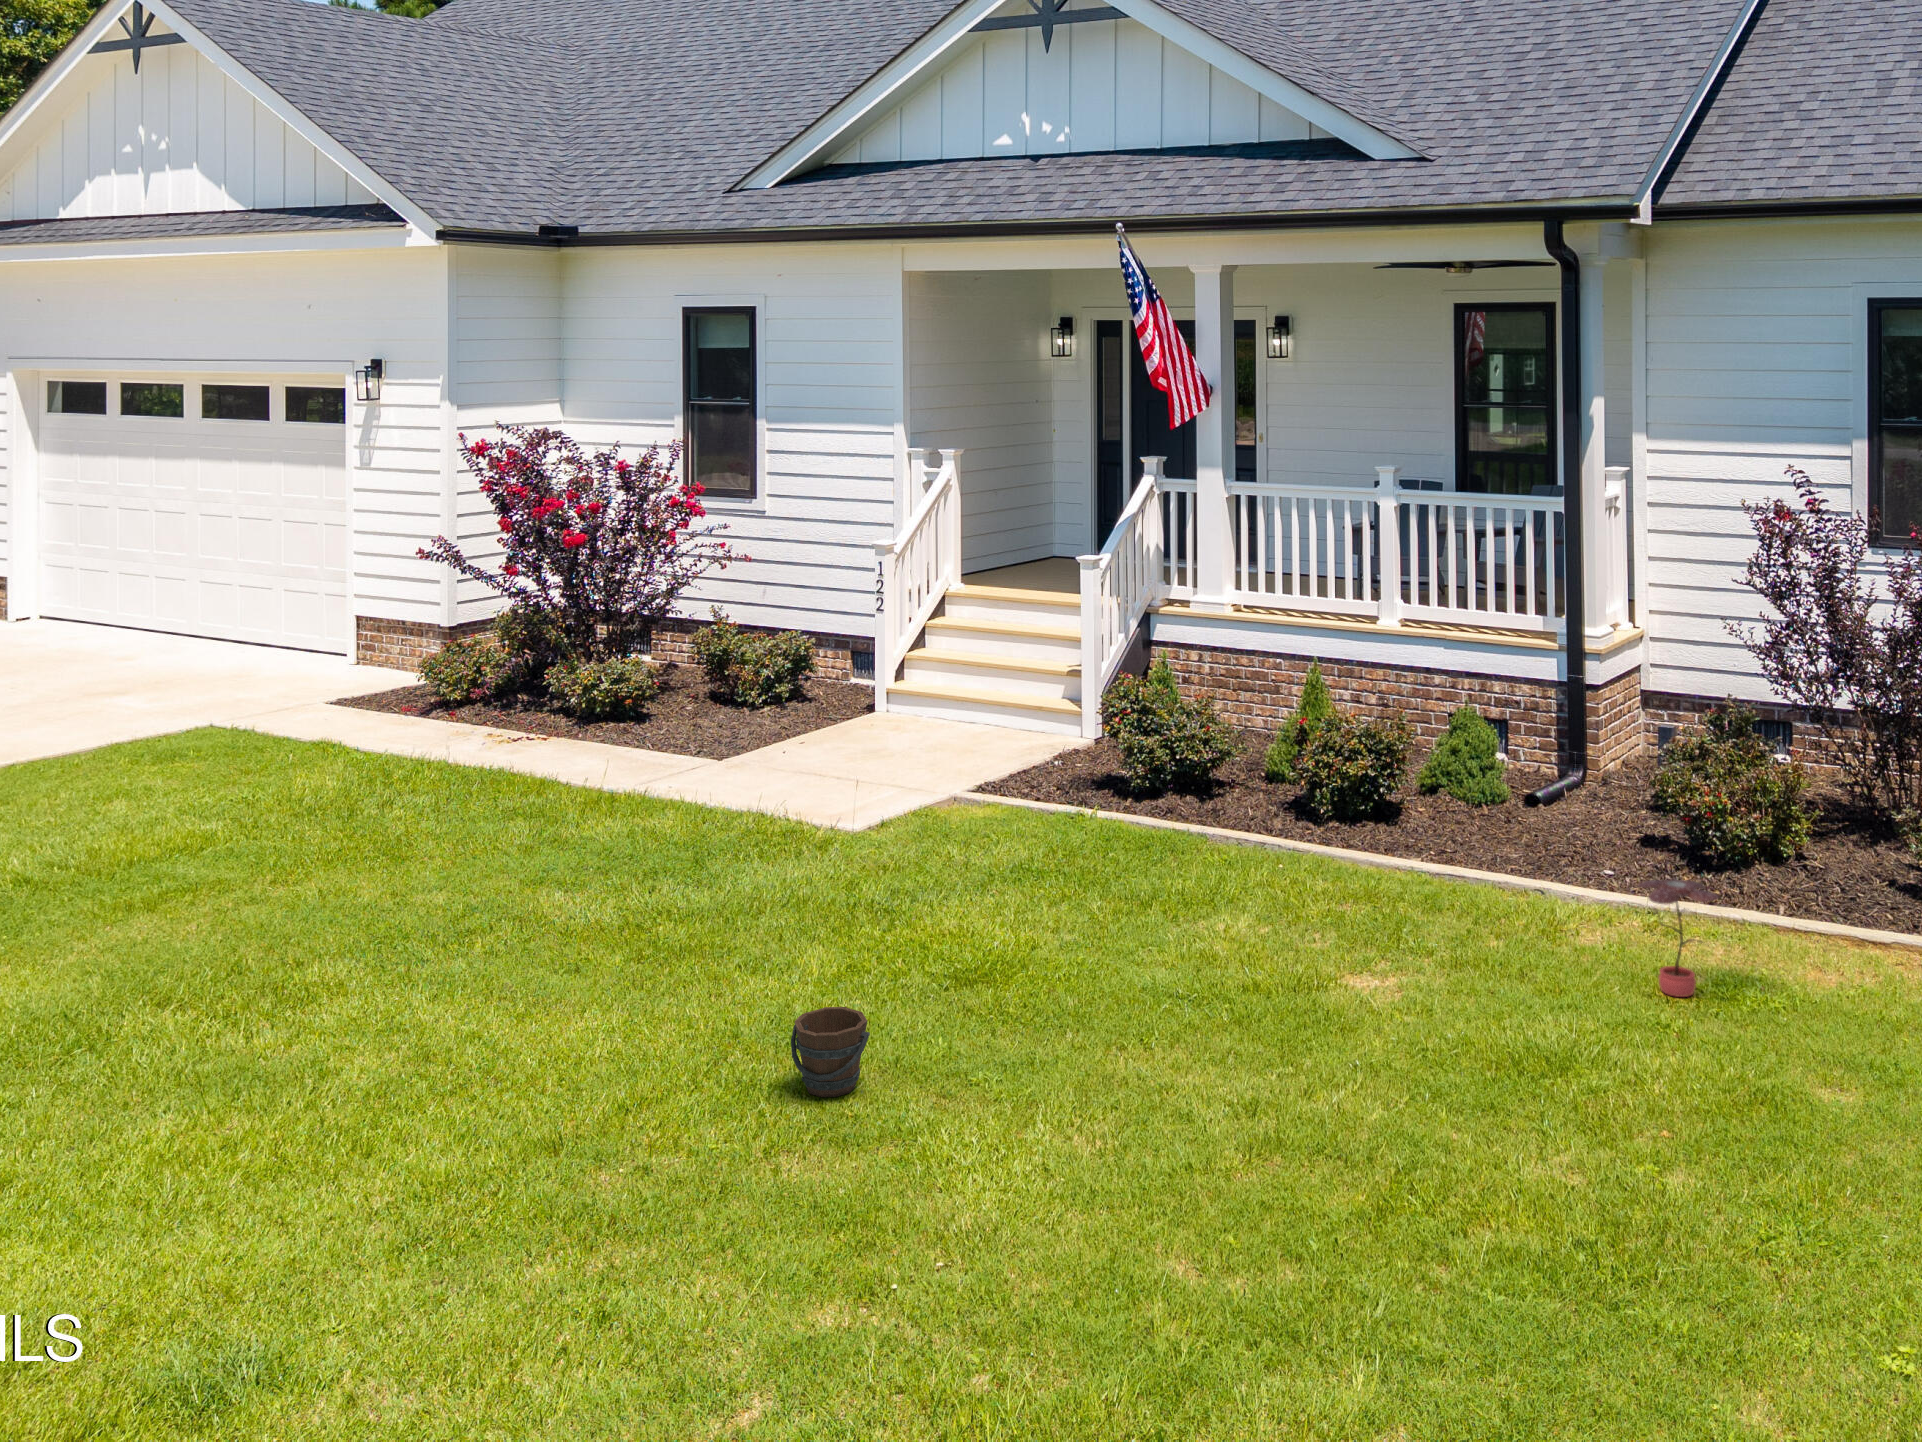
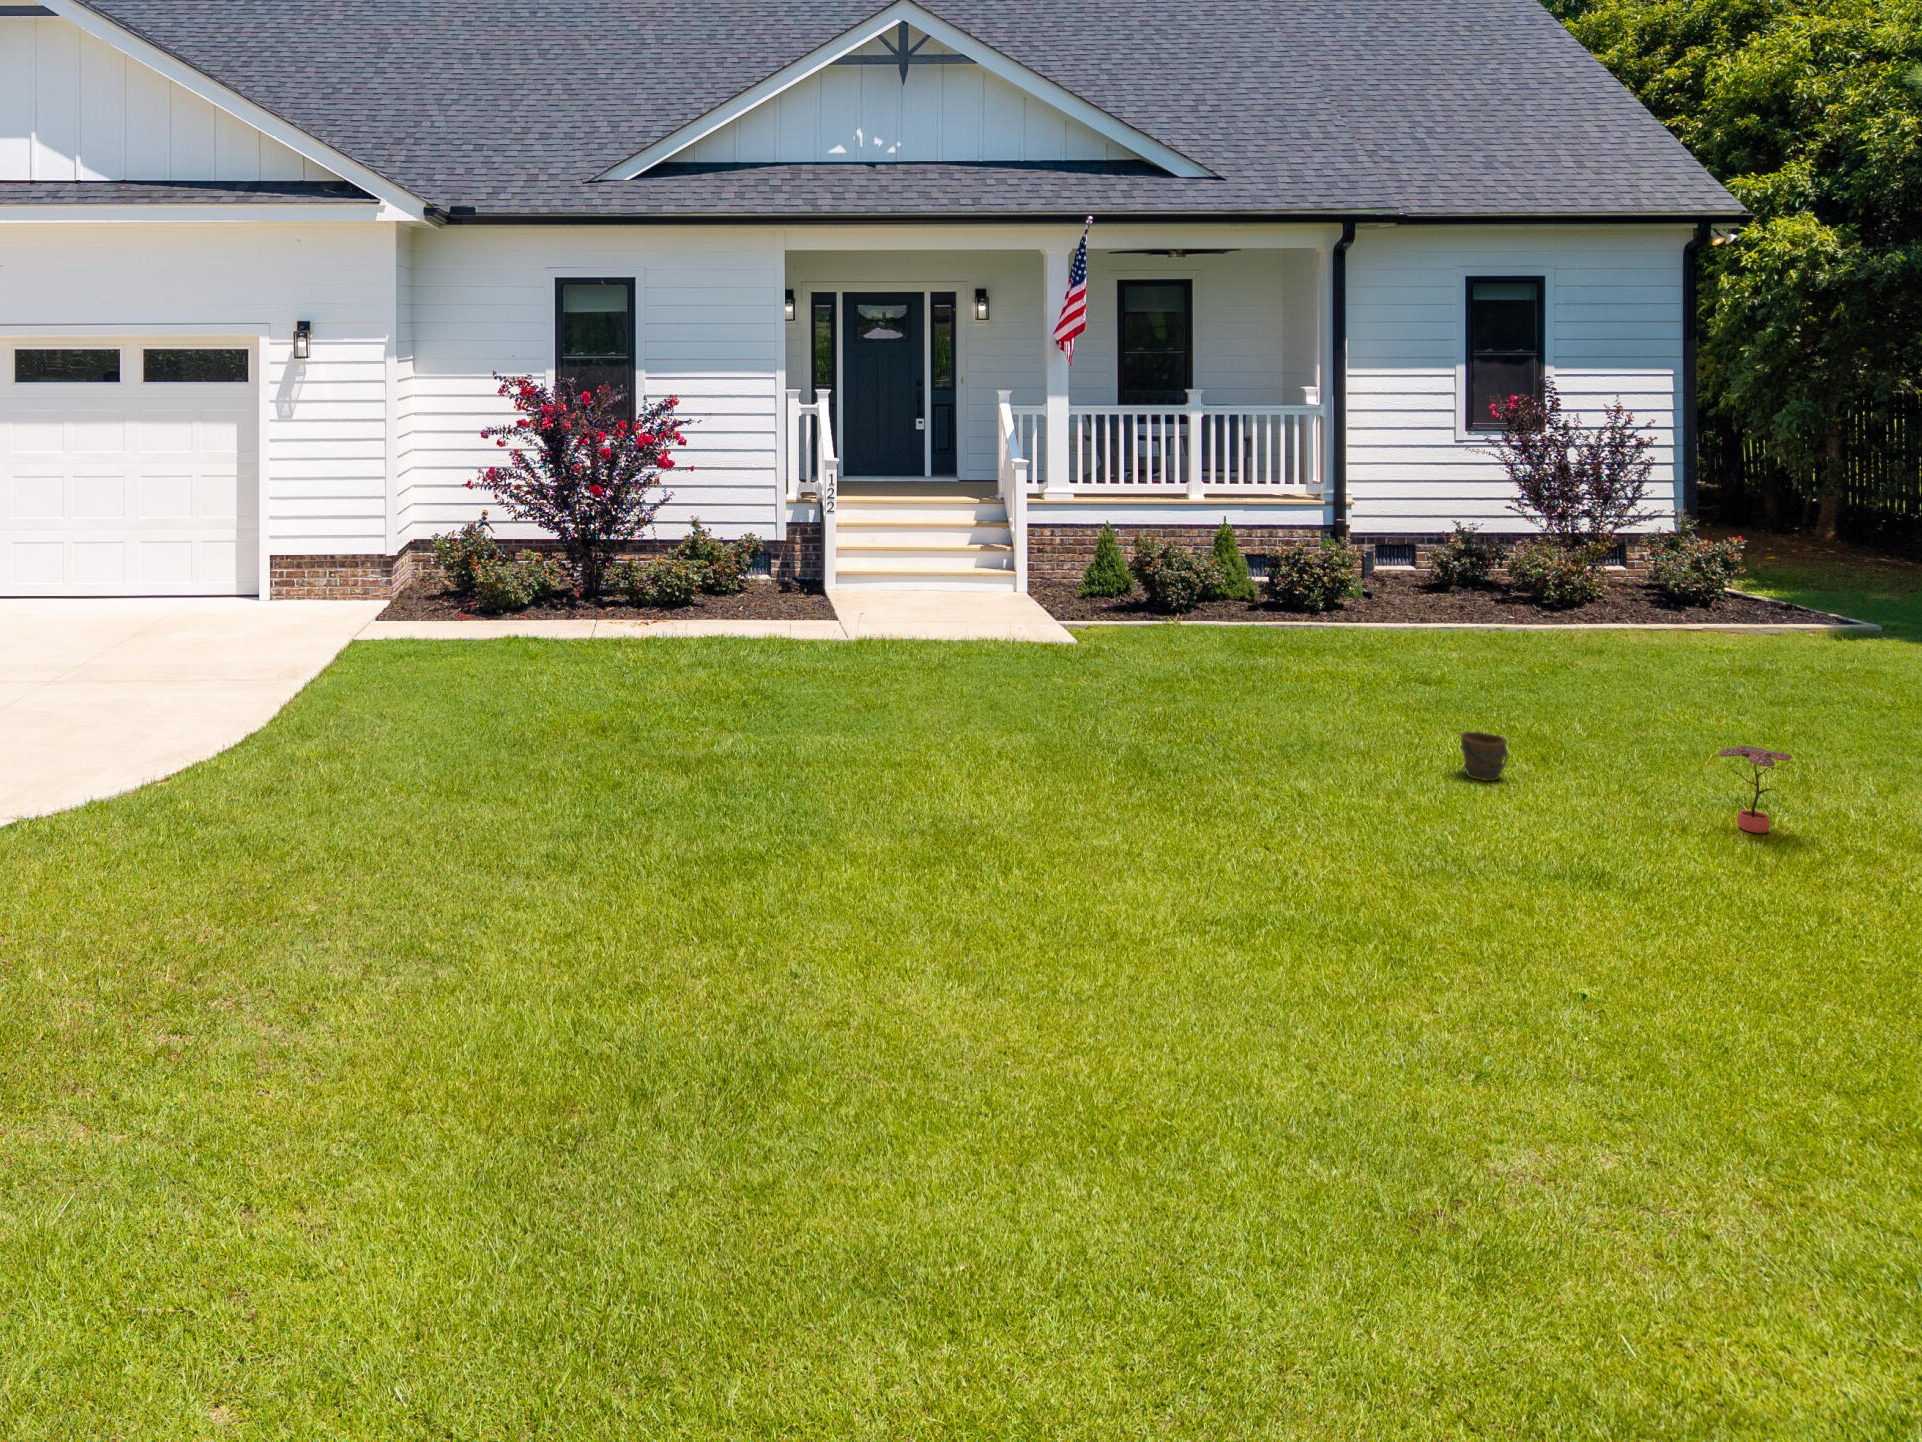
potted plant: present [1637,879,1719,997] -> present [1719,746,1792,833]

